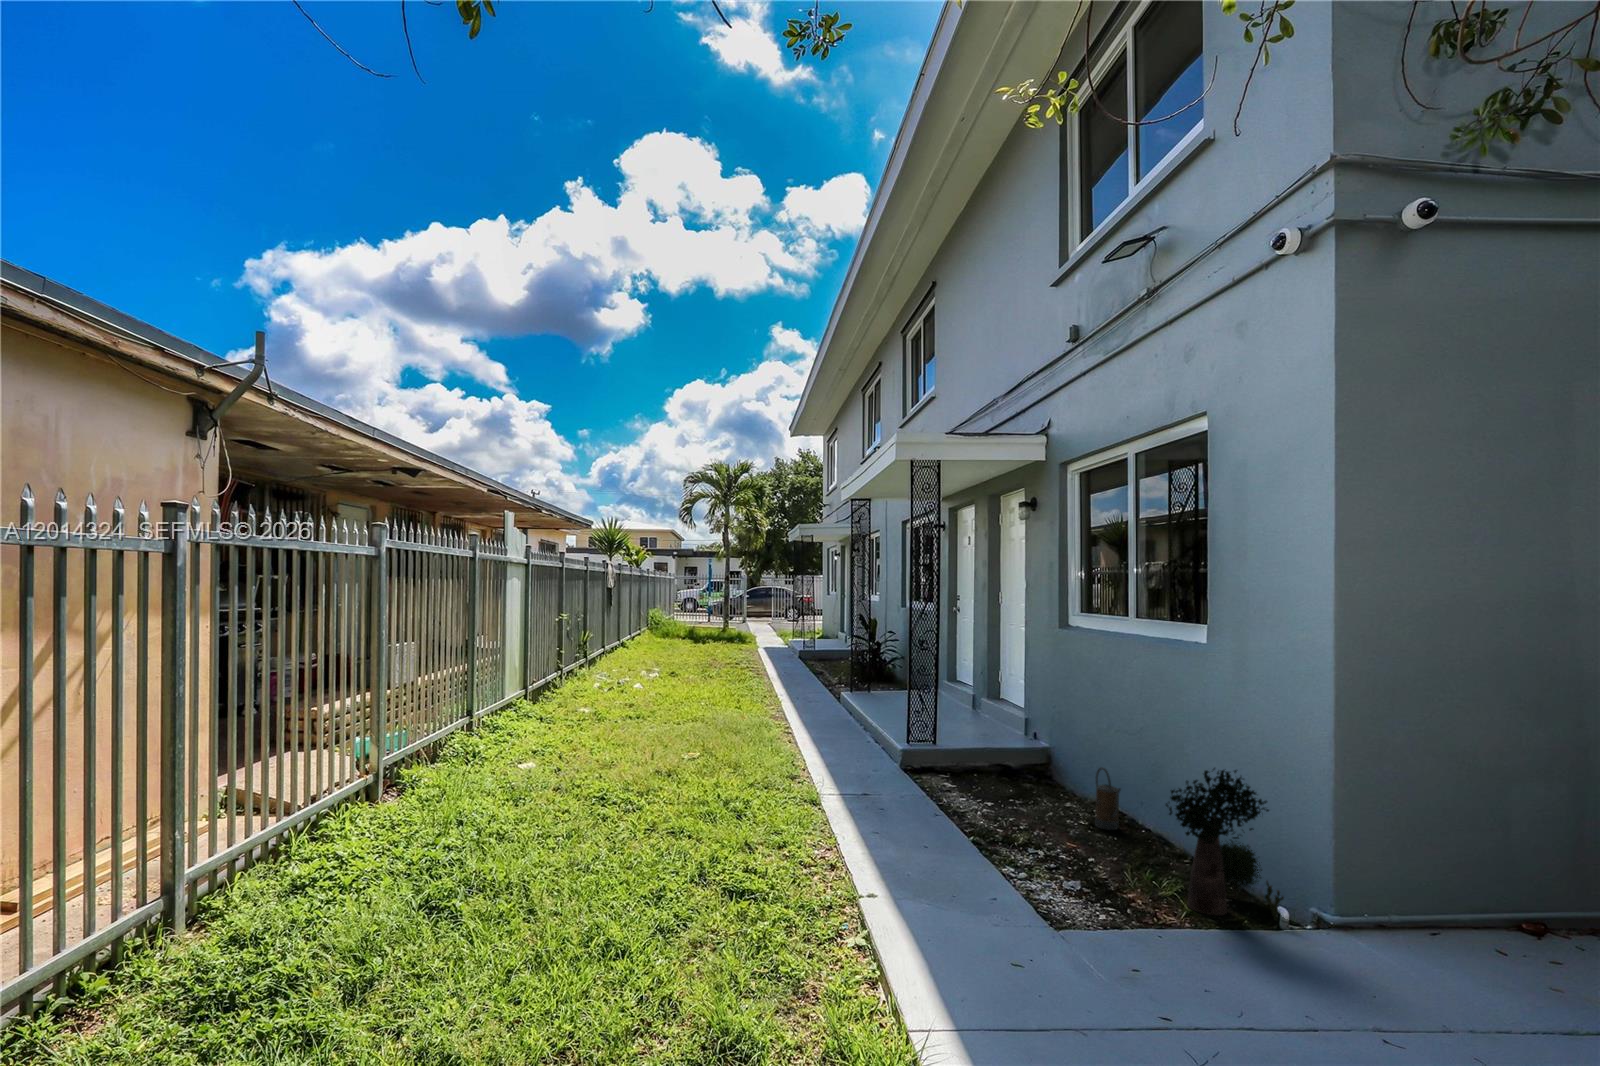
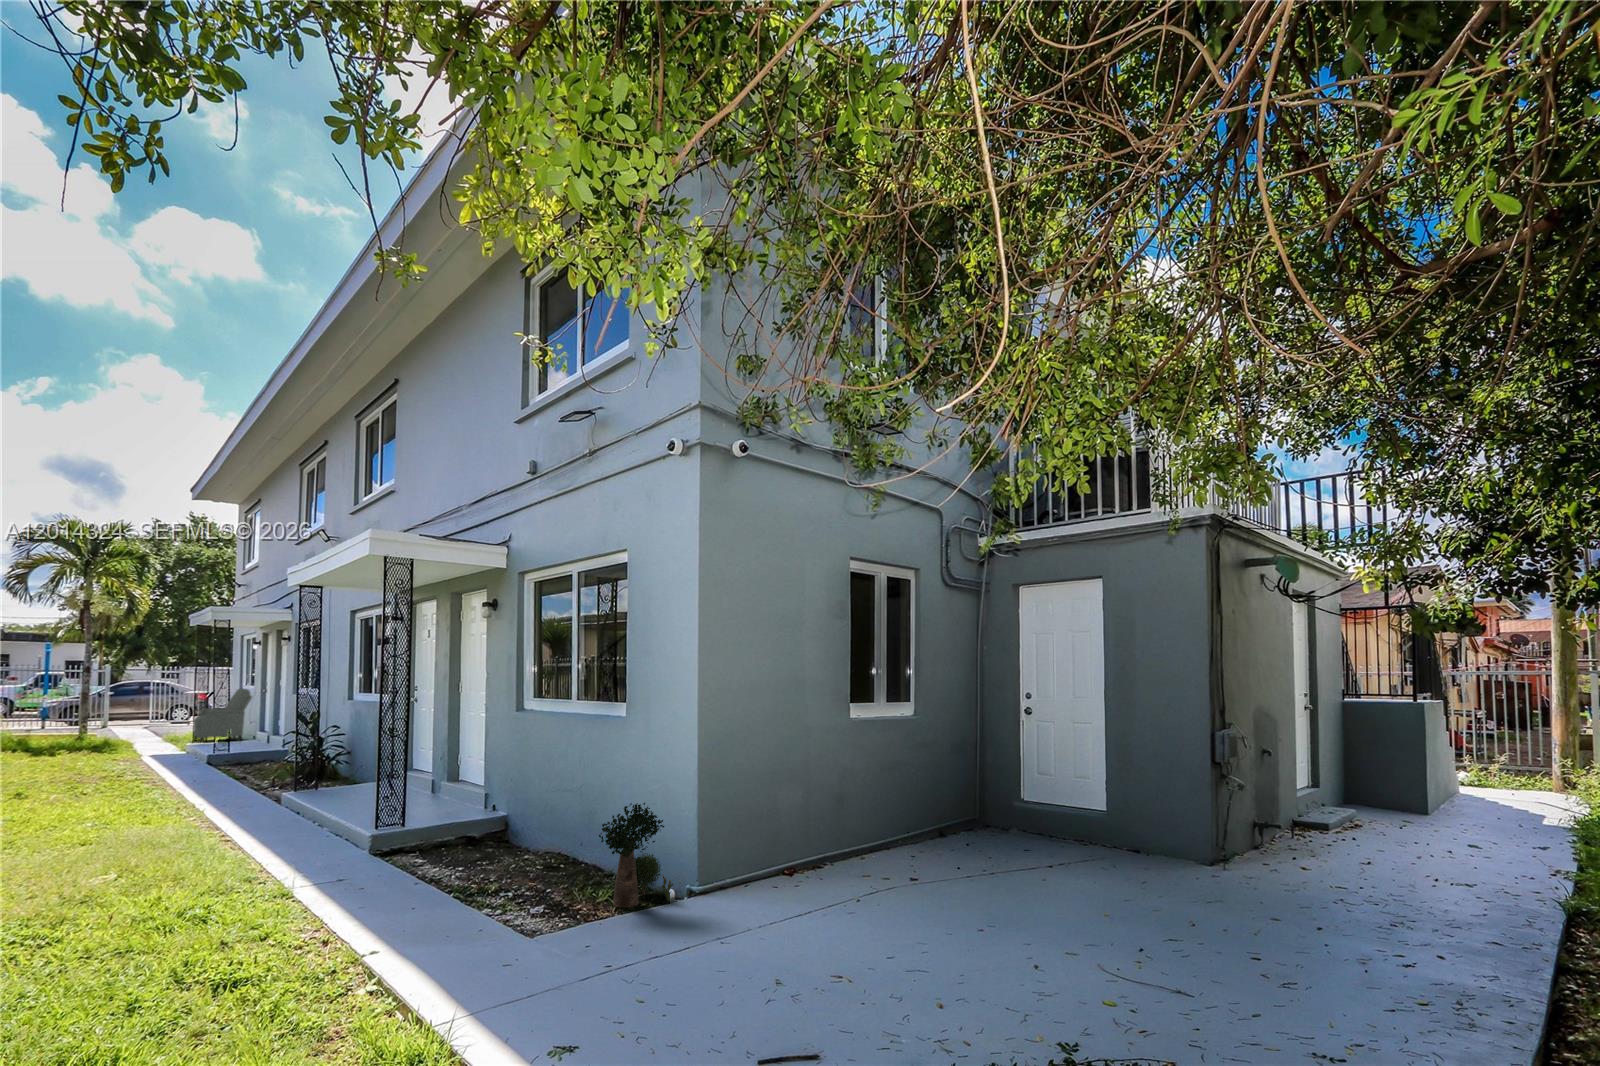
chair: none [794,596,836,642] -> present [194,688,252,743]
watering can: present [1095,767,1121,830] -> none [546,820,567,869]

